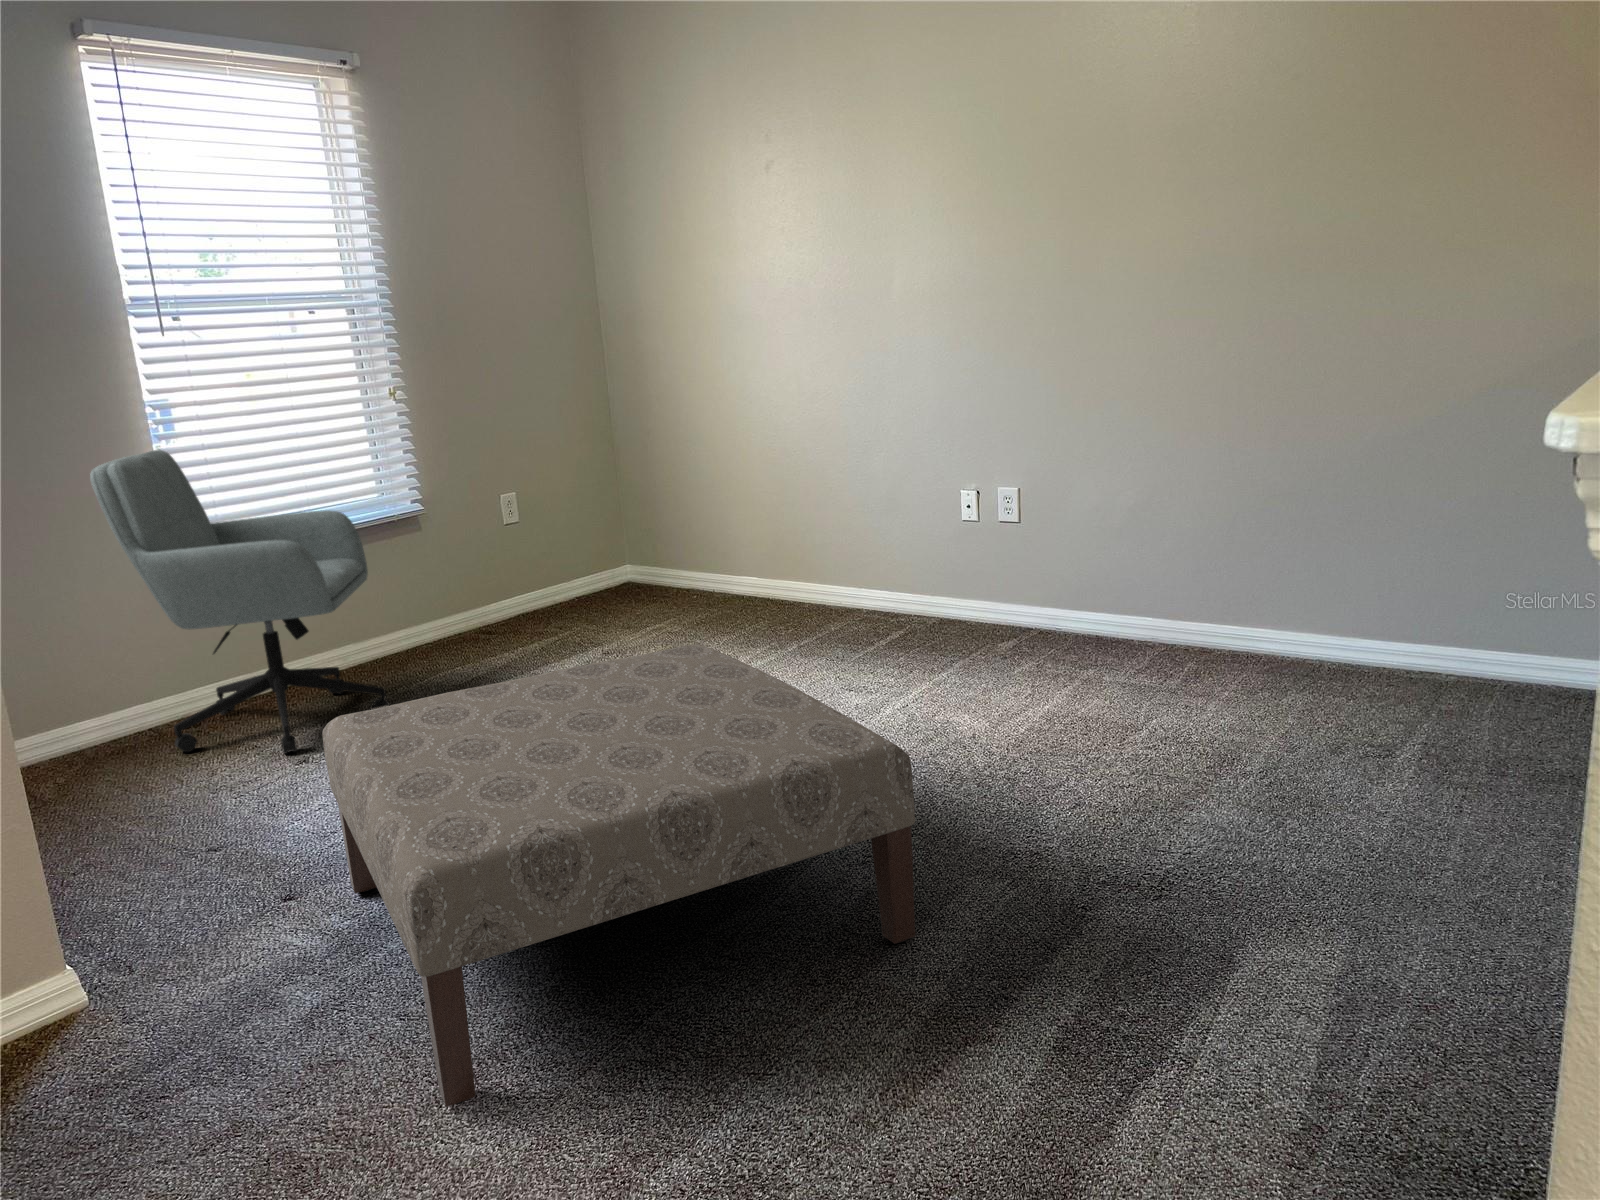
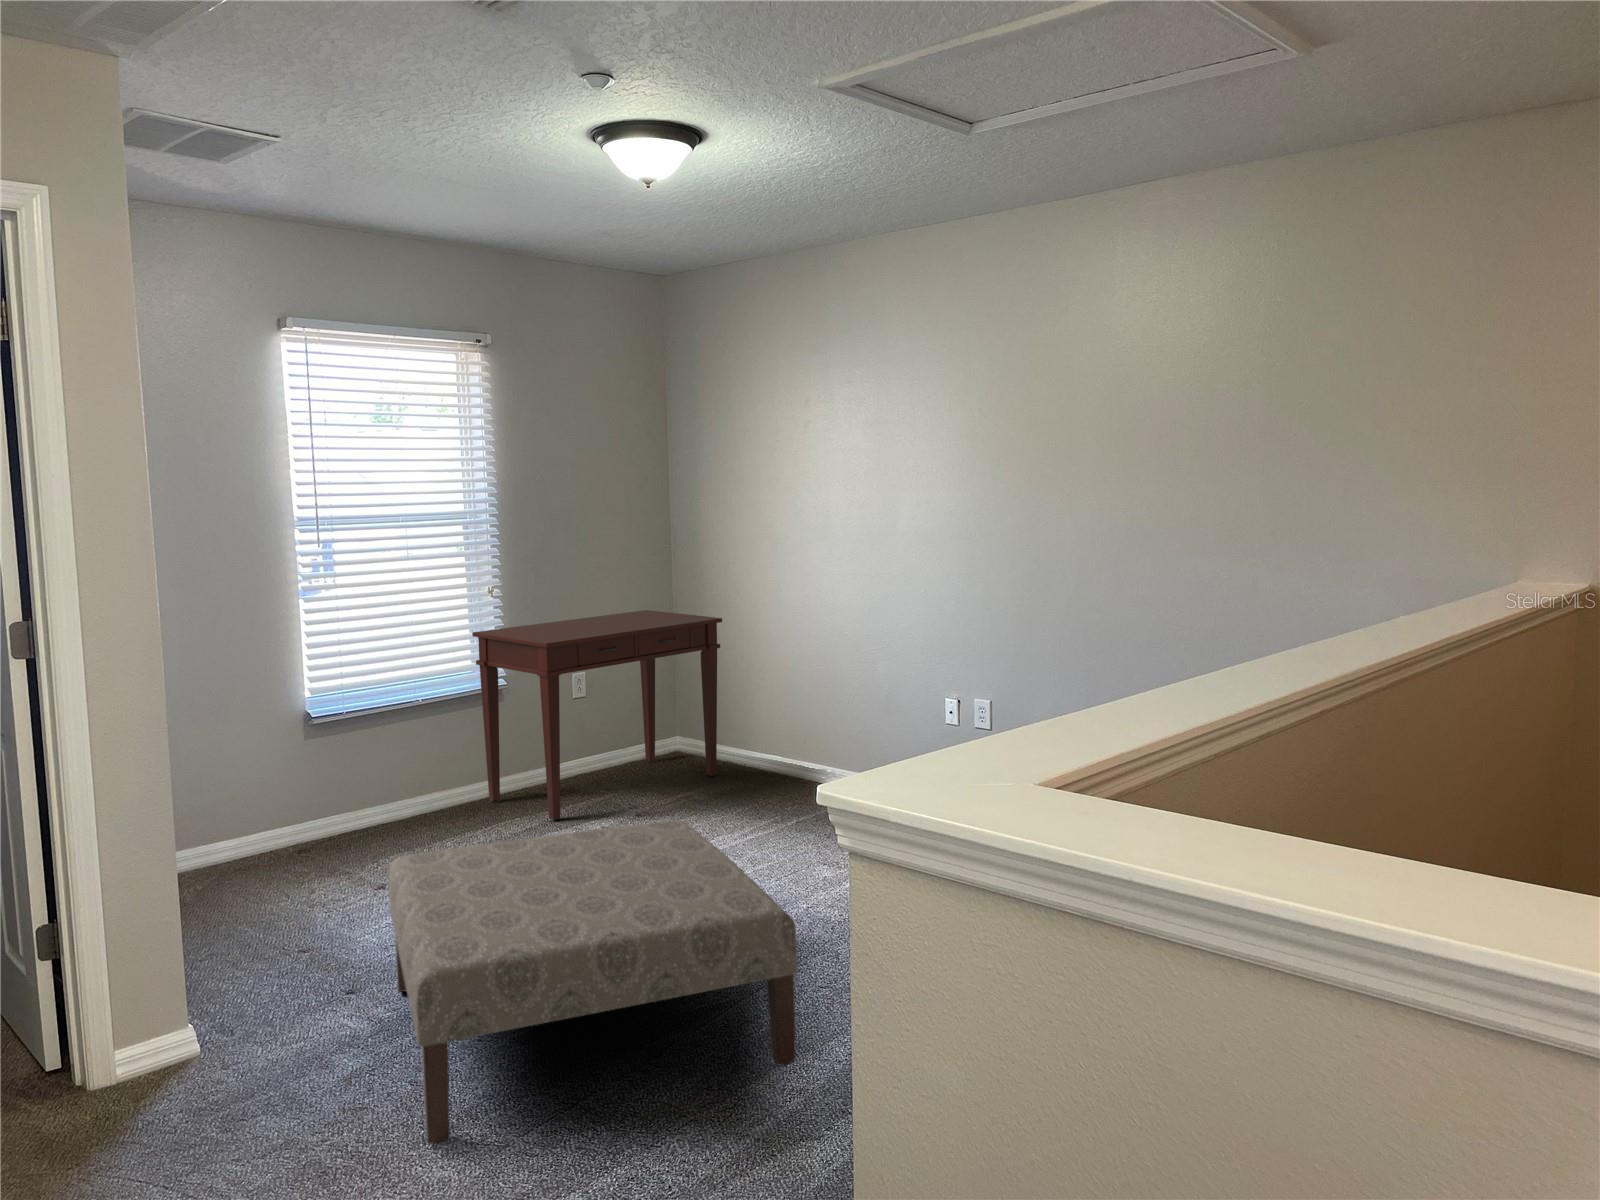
desk: none [375,413,684,666] -> present [472,610,722,820]
office chair: present [90,450,390,754] -> none [252,633,457,880]

